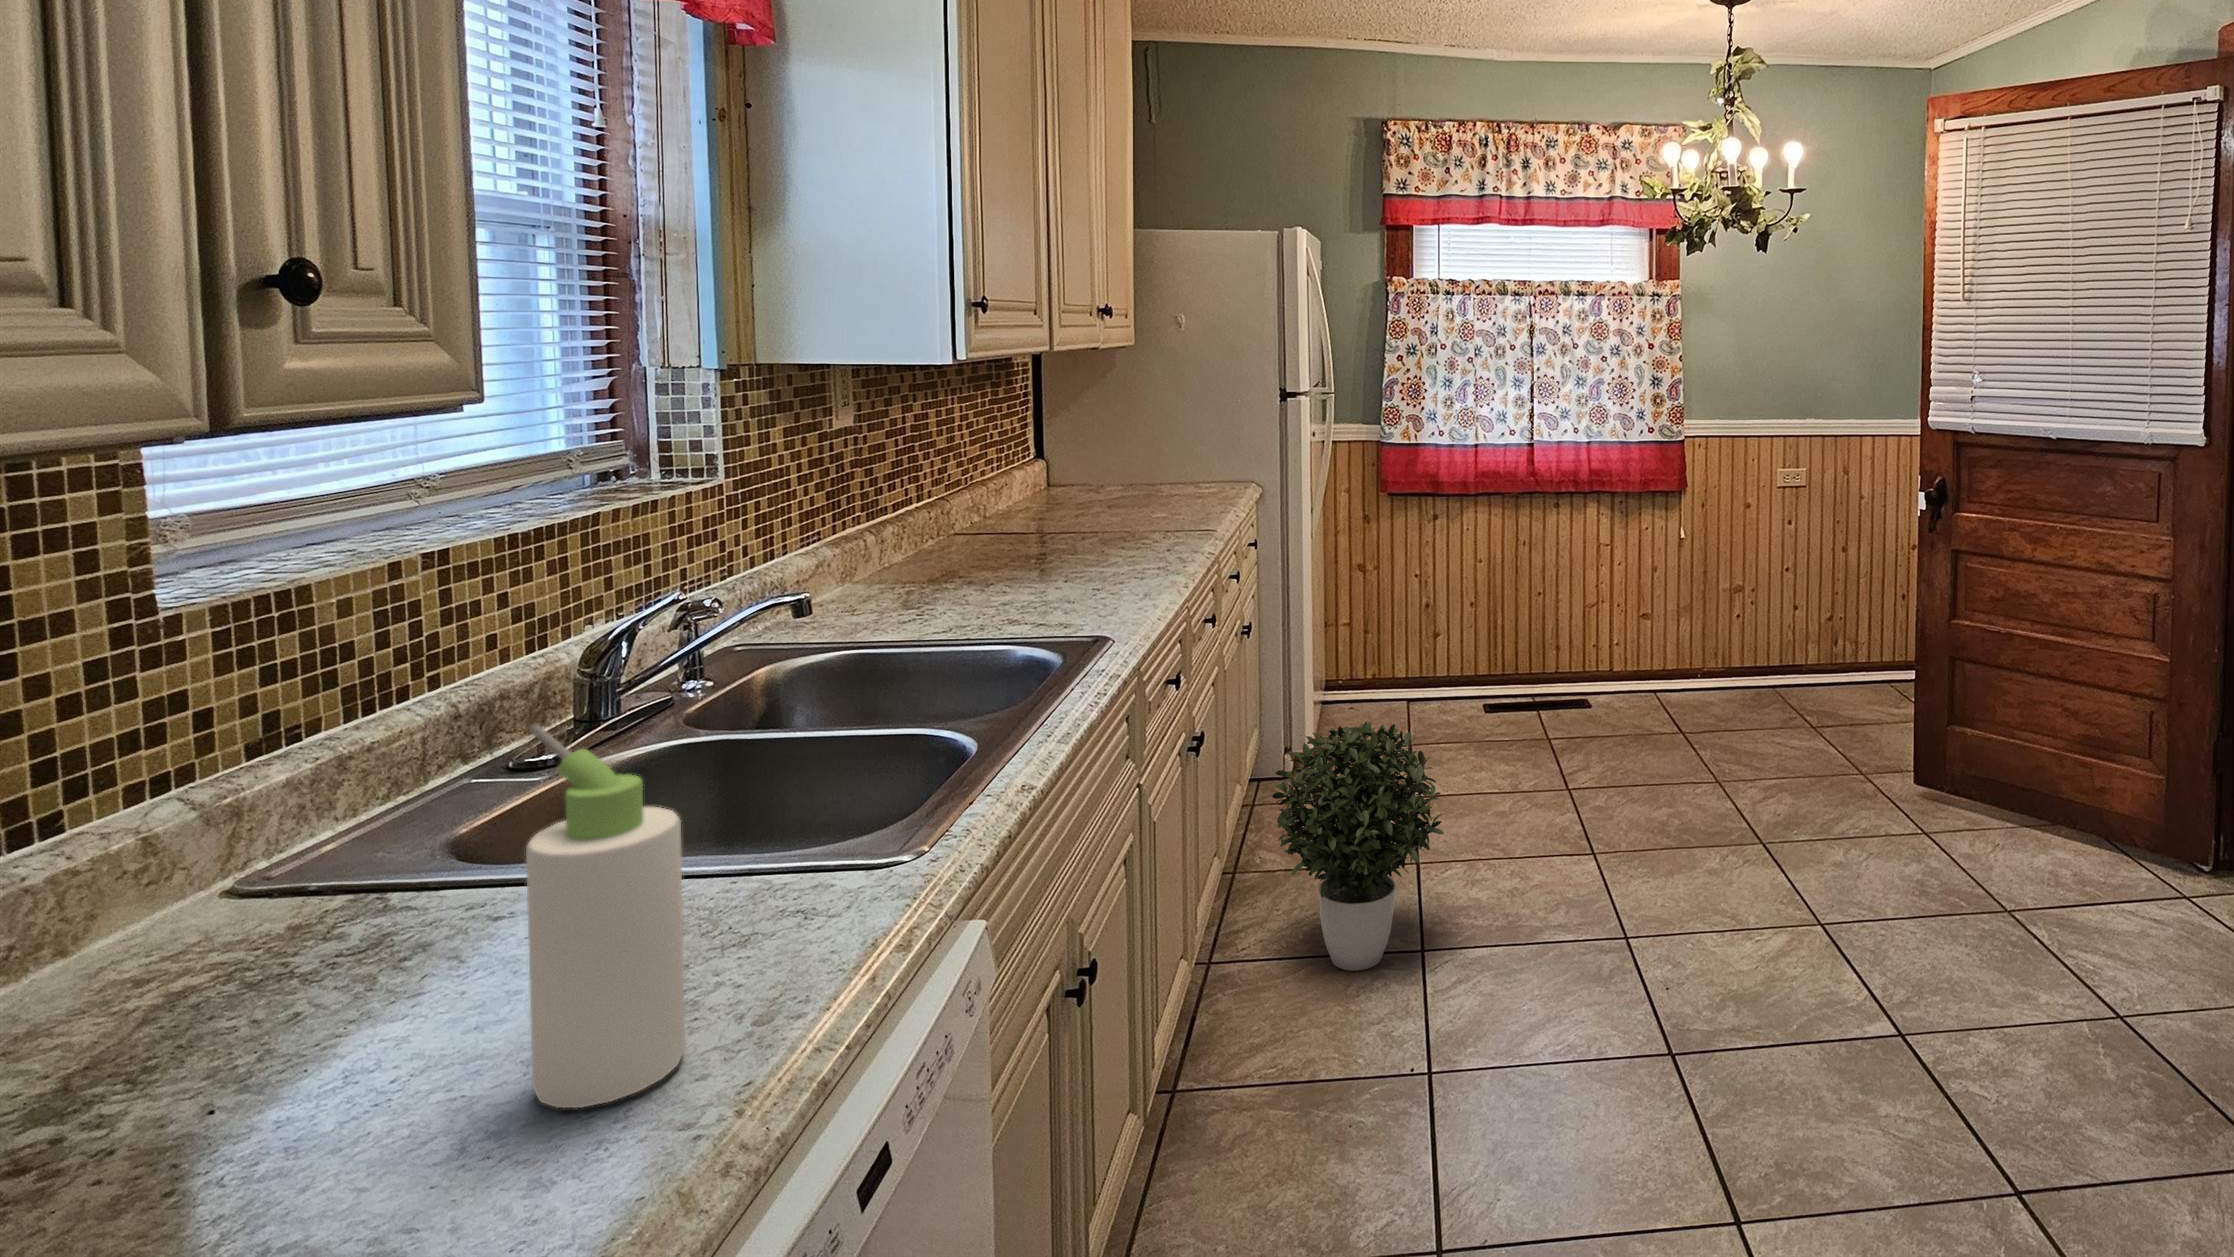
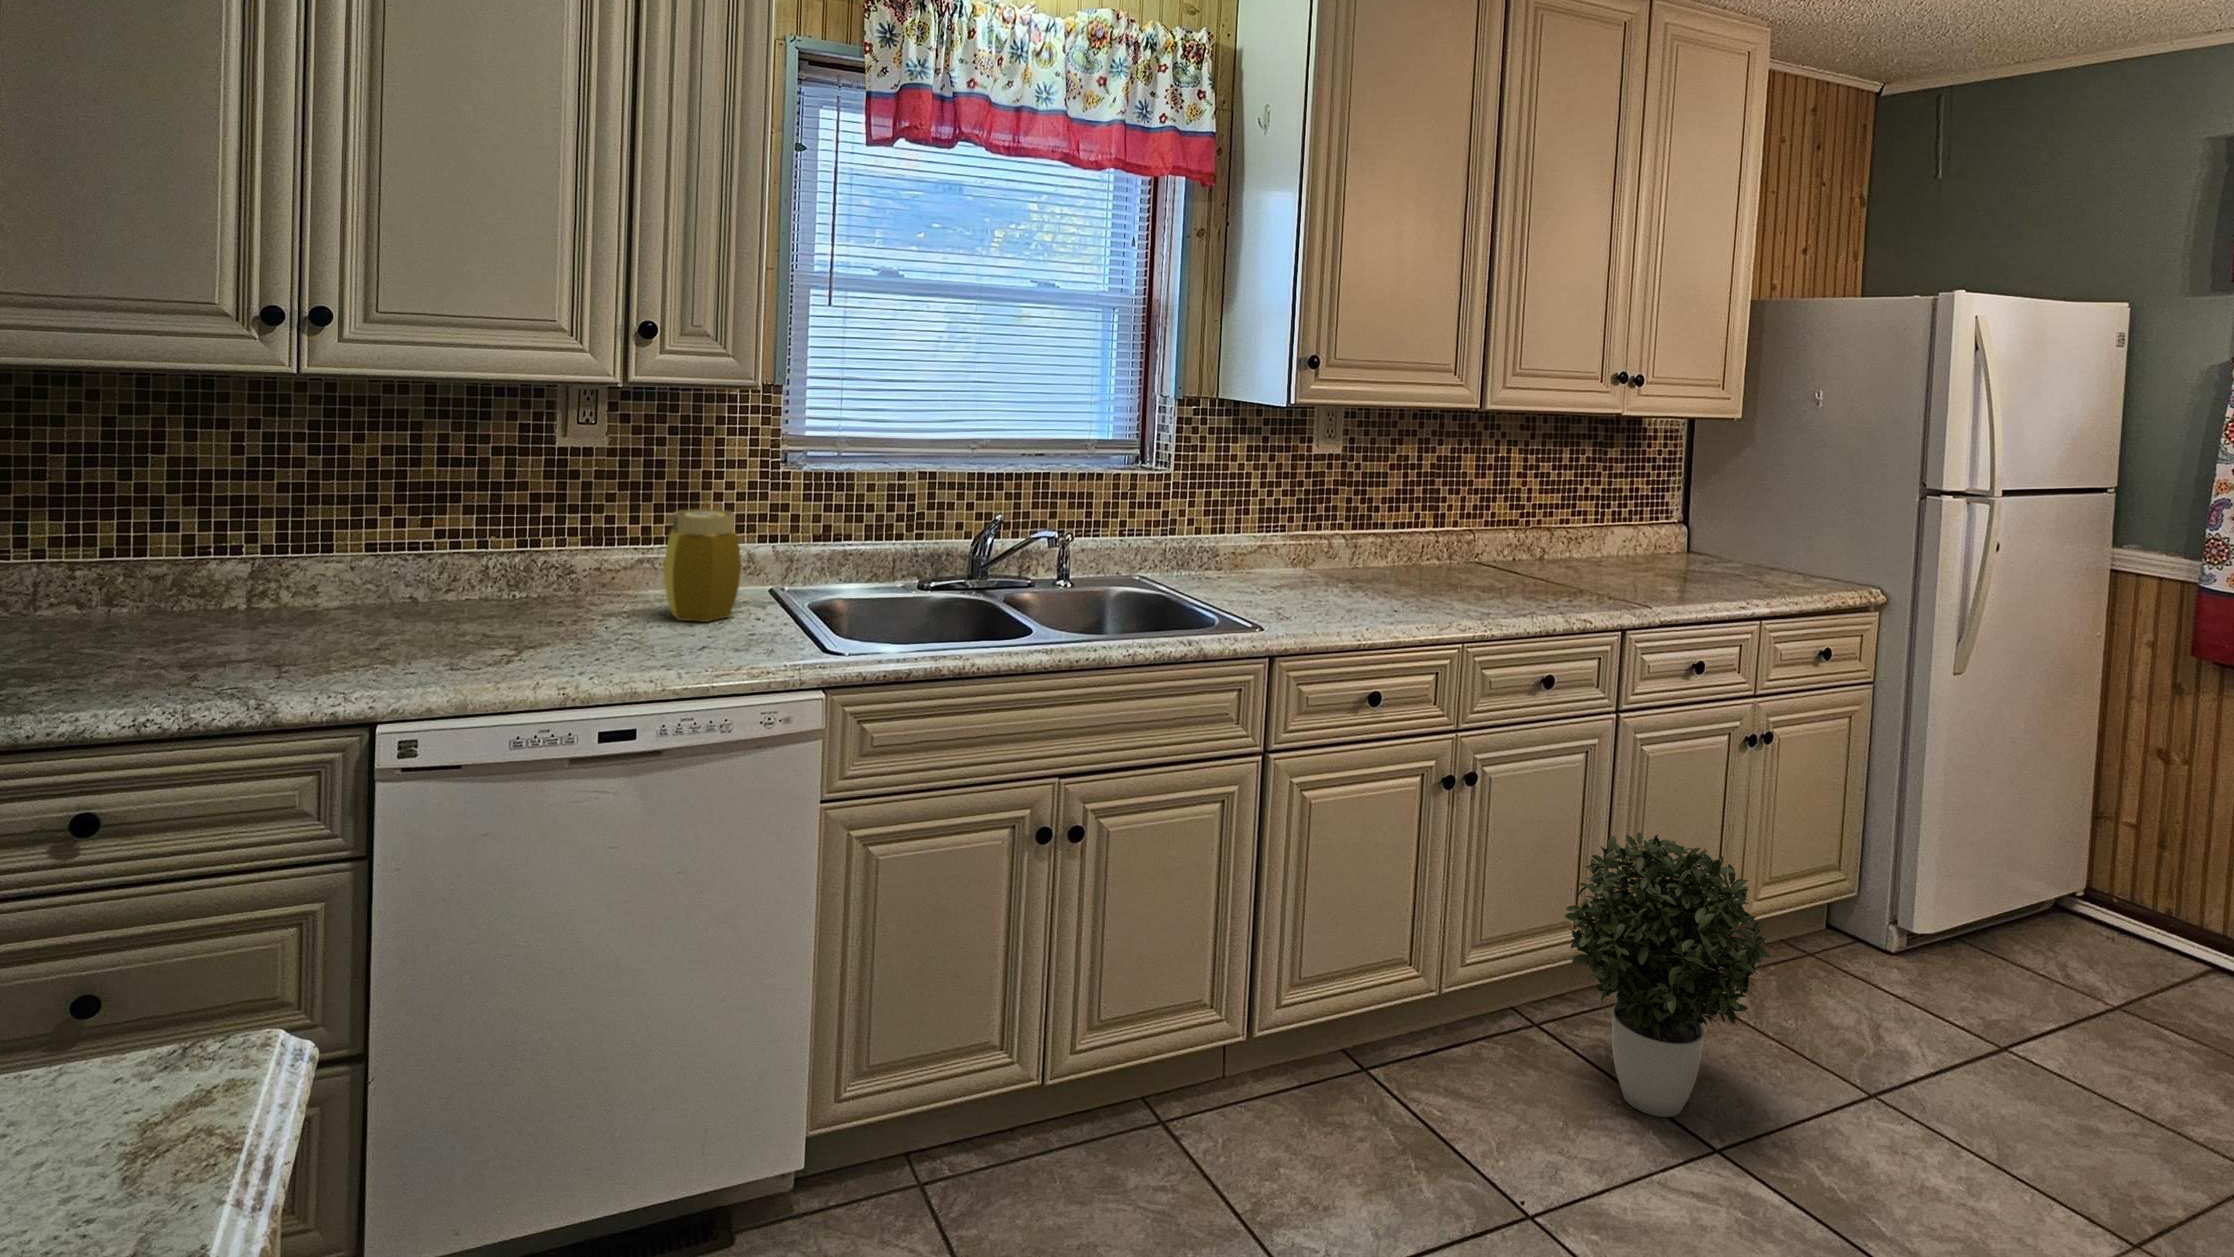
jar: none [226,712,457,1022] -> present [664,509,741,622]
bottle: present [526,724,685,1108] -> none [610,507,667,659]

